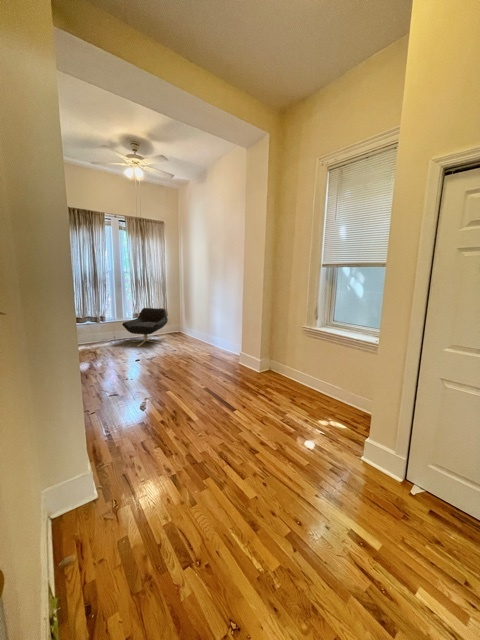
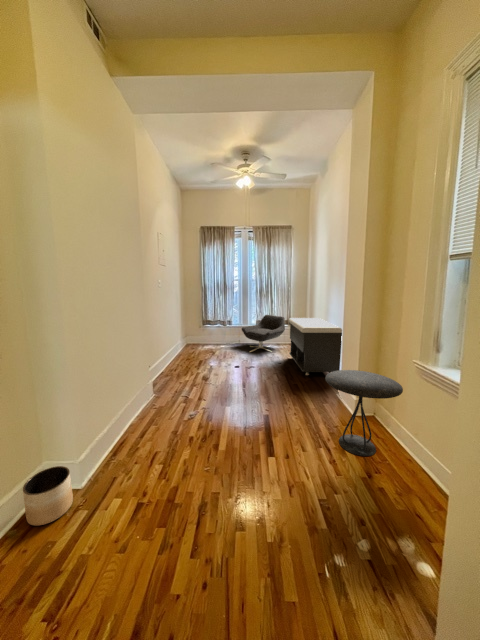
storage bench: none [178,307,231,355] -> present [289,318,342,375]
side table: none [254,338,301,393] -> present [325,370,403,456]
planter: none [54,478,106,547] -> present [23,466,73,525]

